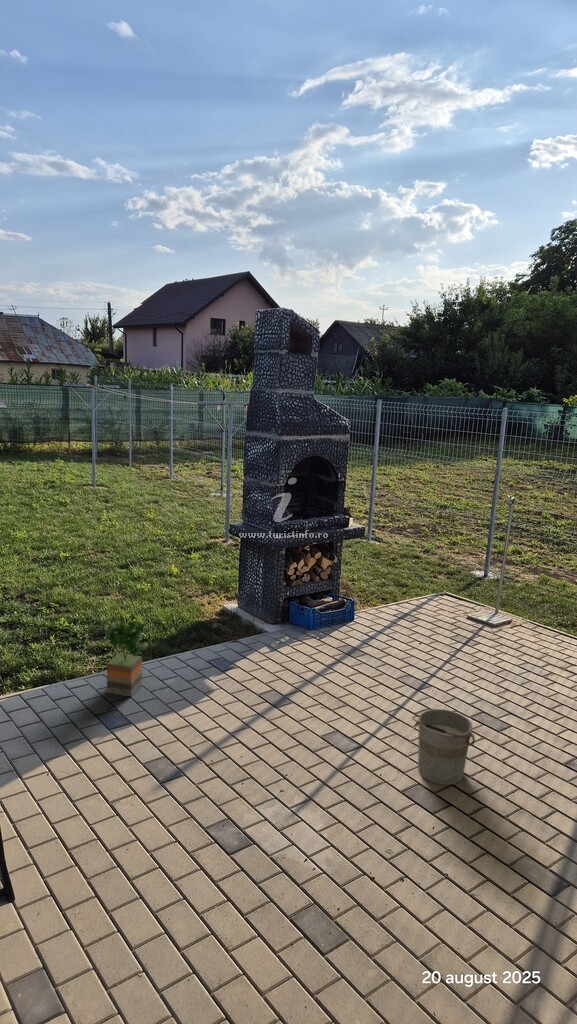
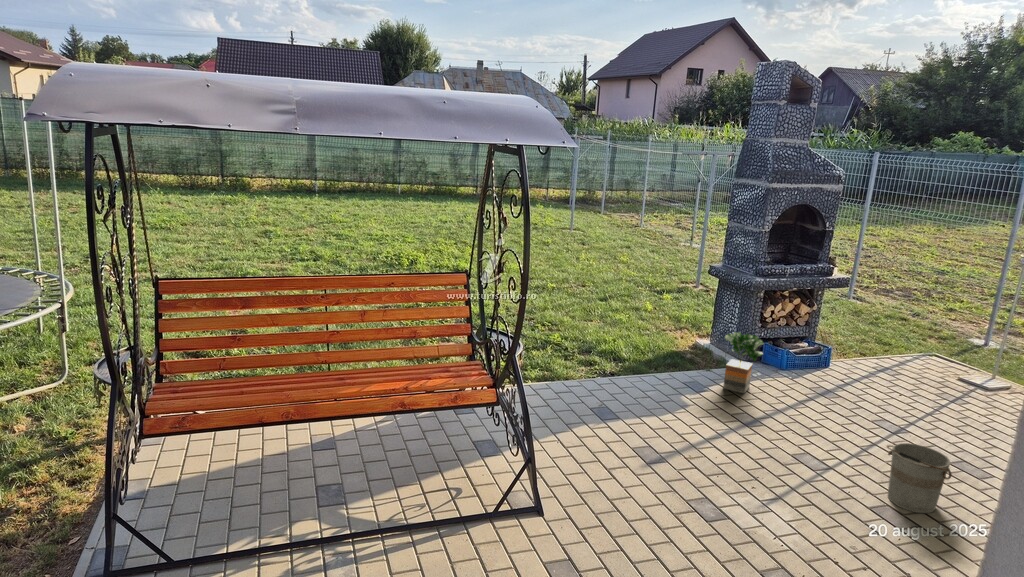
potted tree: present [105,621,150,696] -> present [723,332,763,393]

